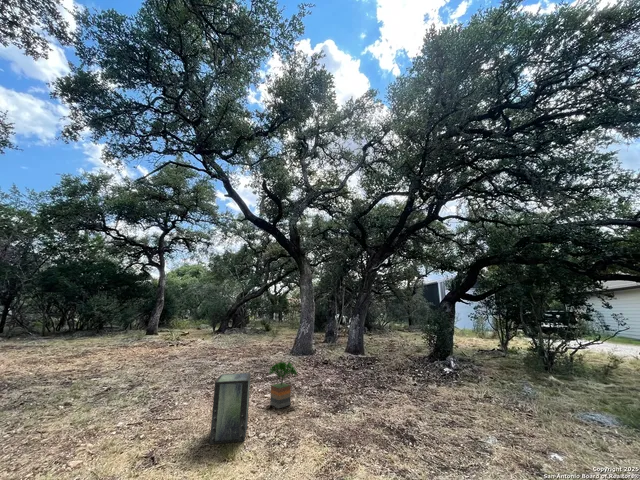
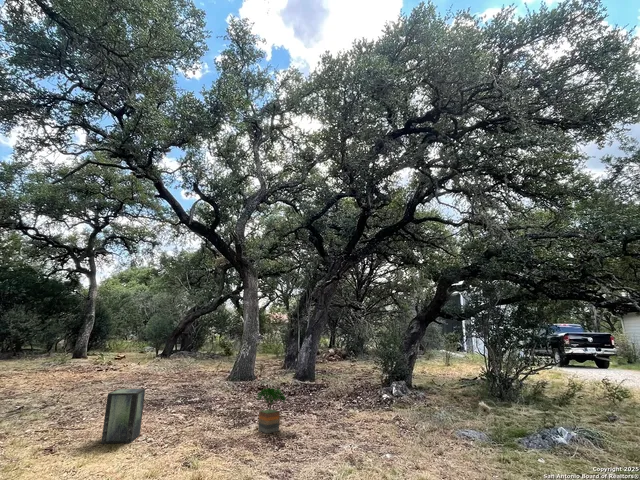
potted tree: present [269,362,297,408] -> present [257,388,286,433]

